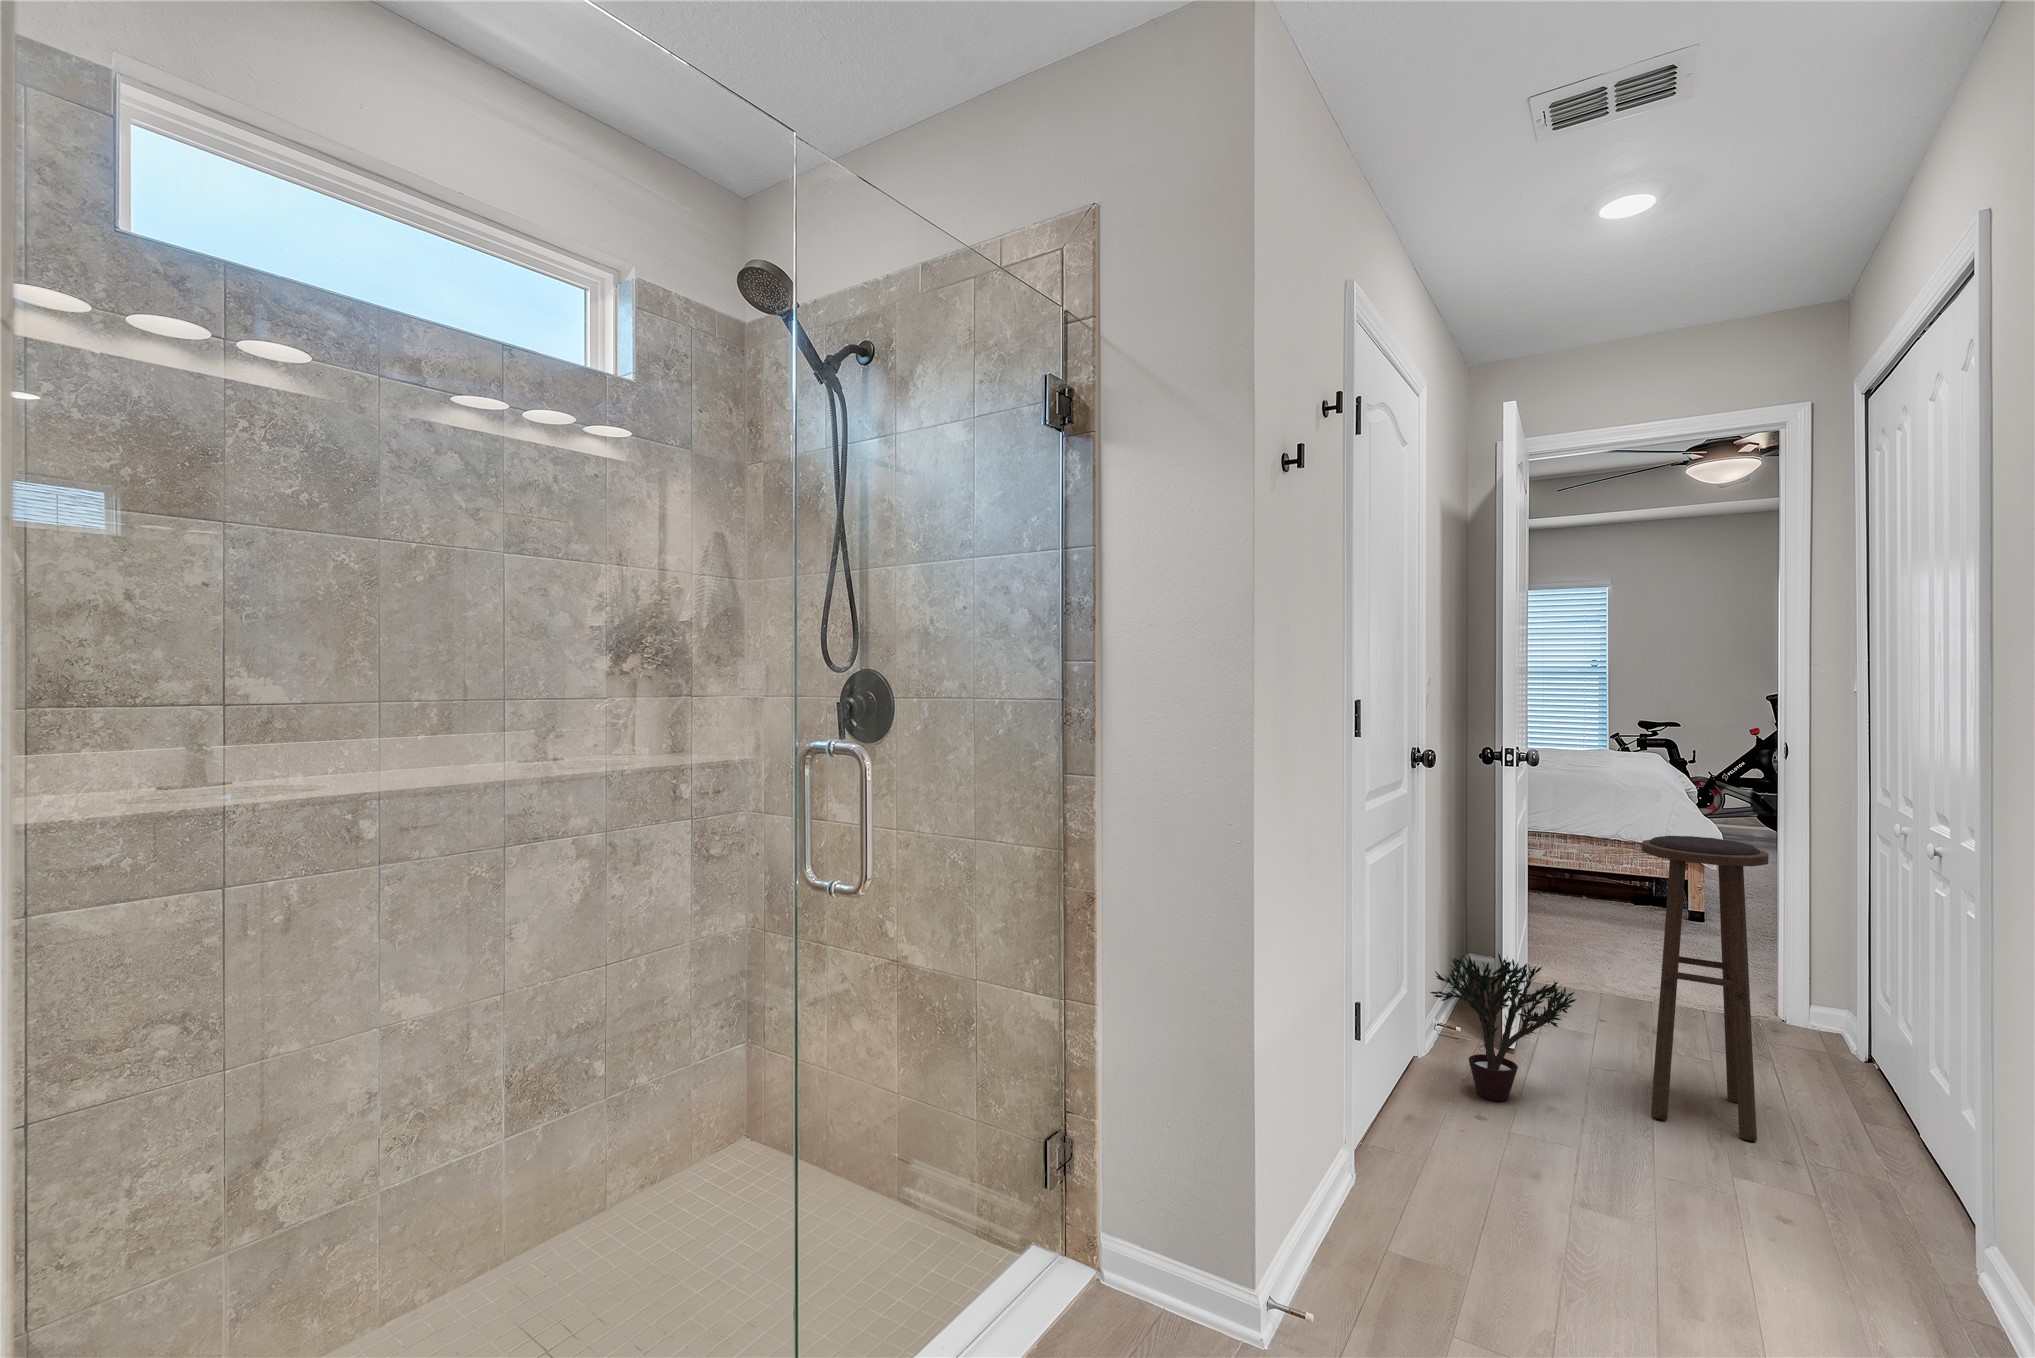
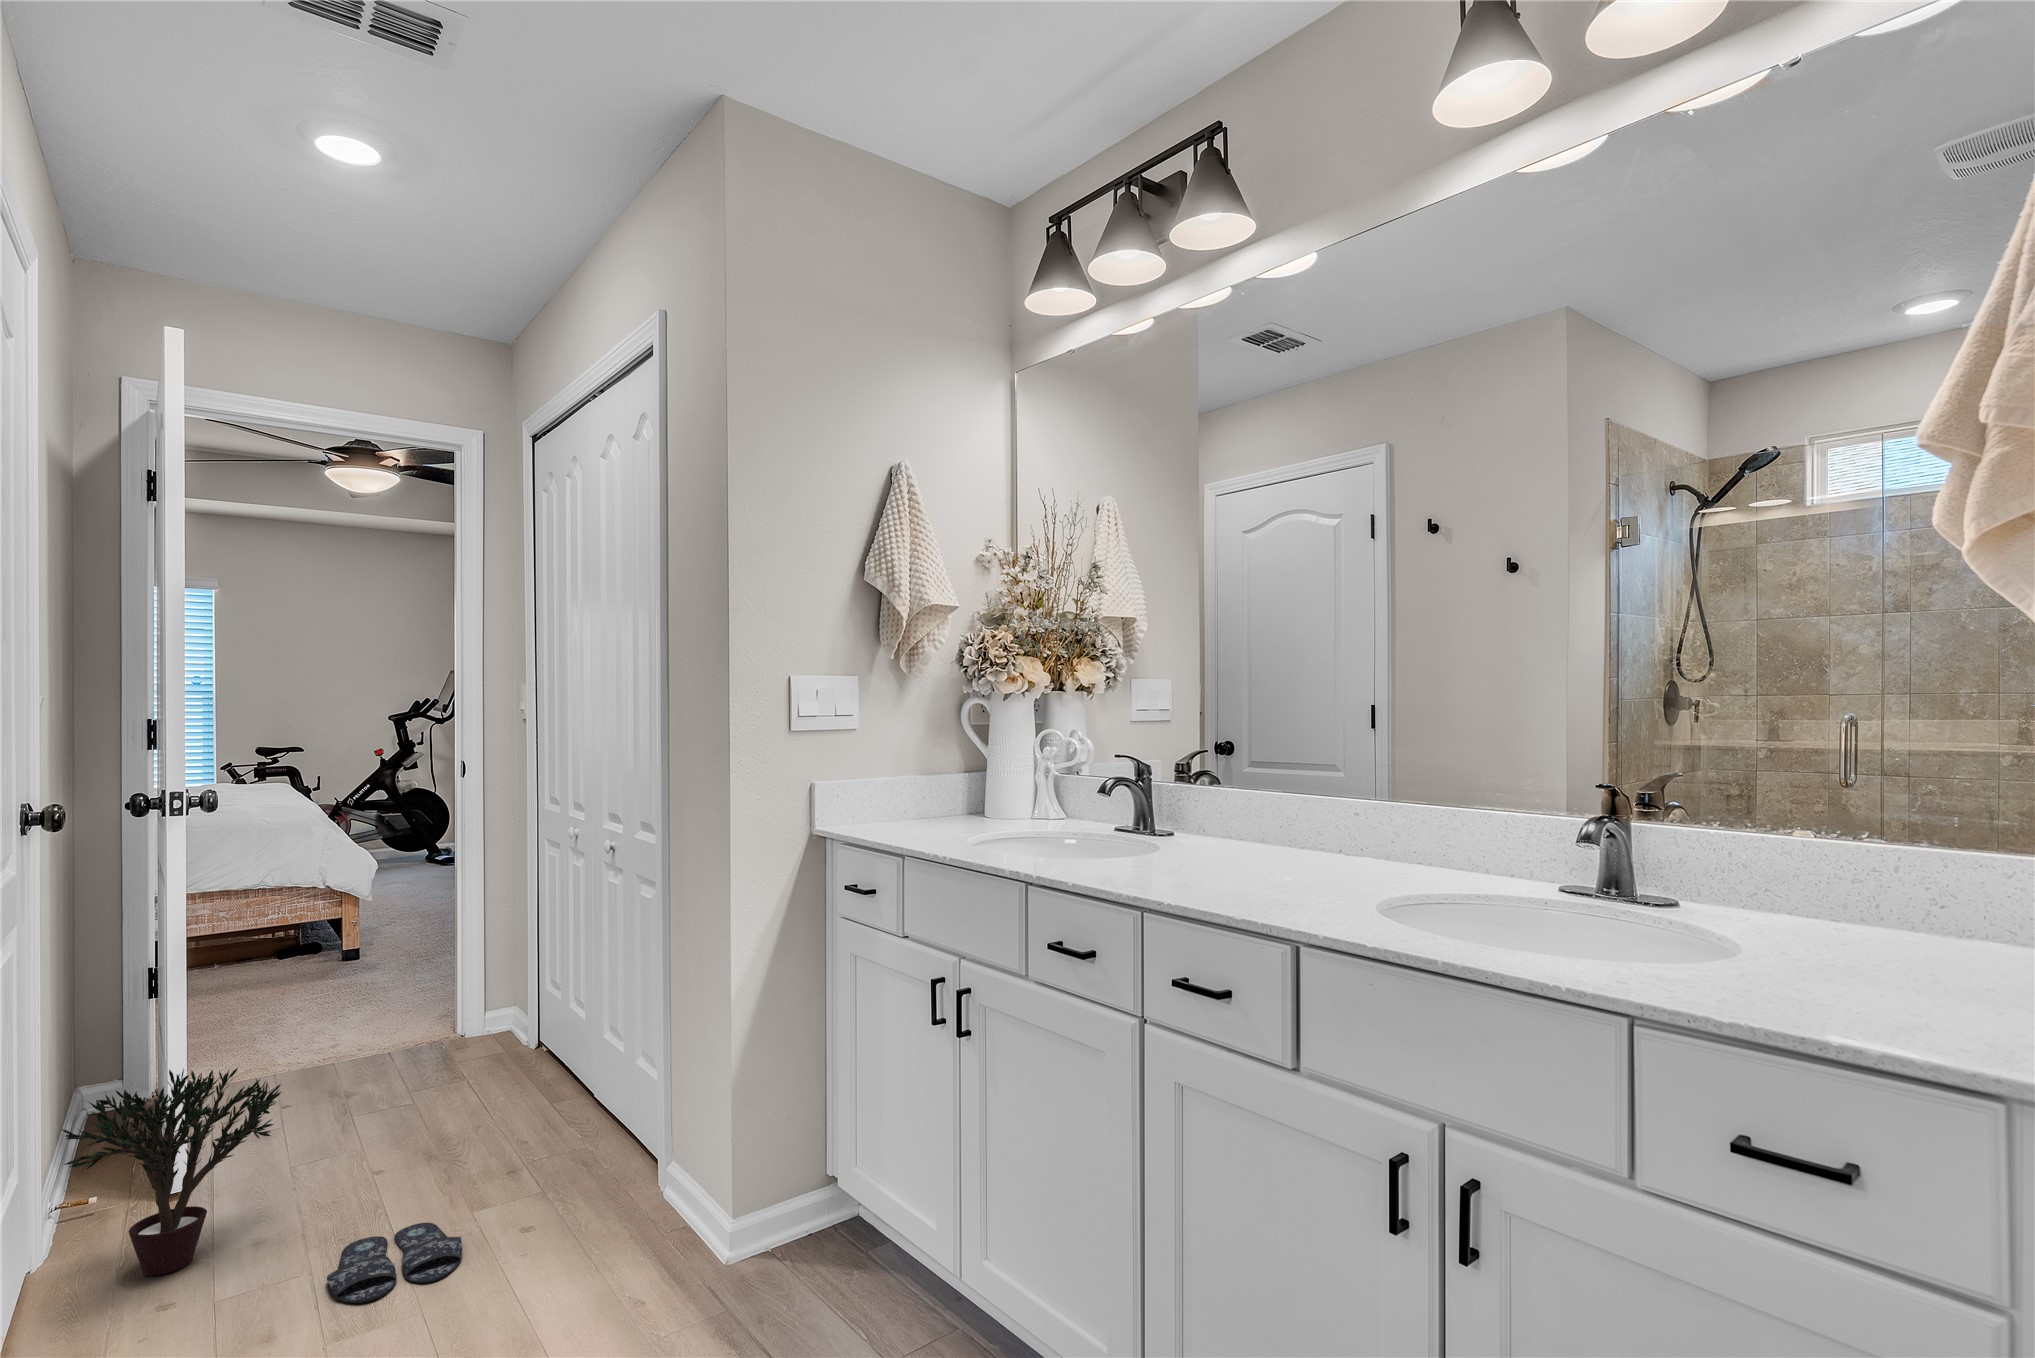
stool: present [1642,836,1769,1141] -> none [357,866,485,1191]
slippers: none [1591,1145,1713,1212] -> present [327,1223,462,1303]

